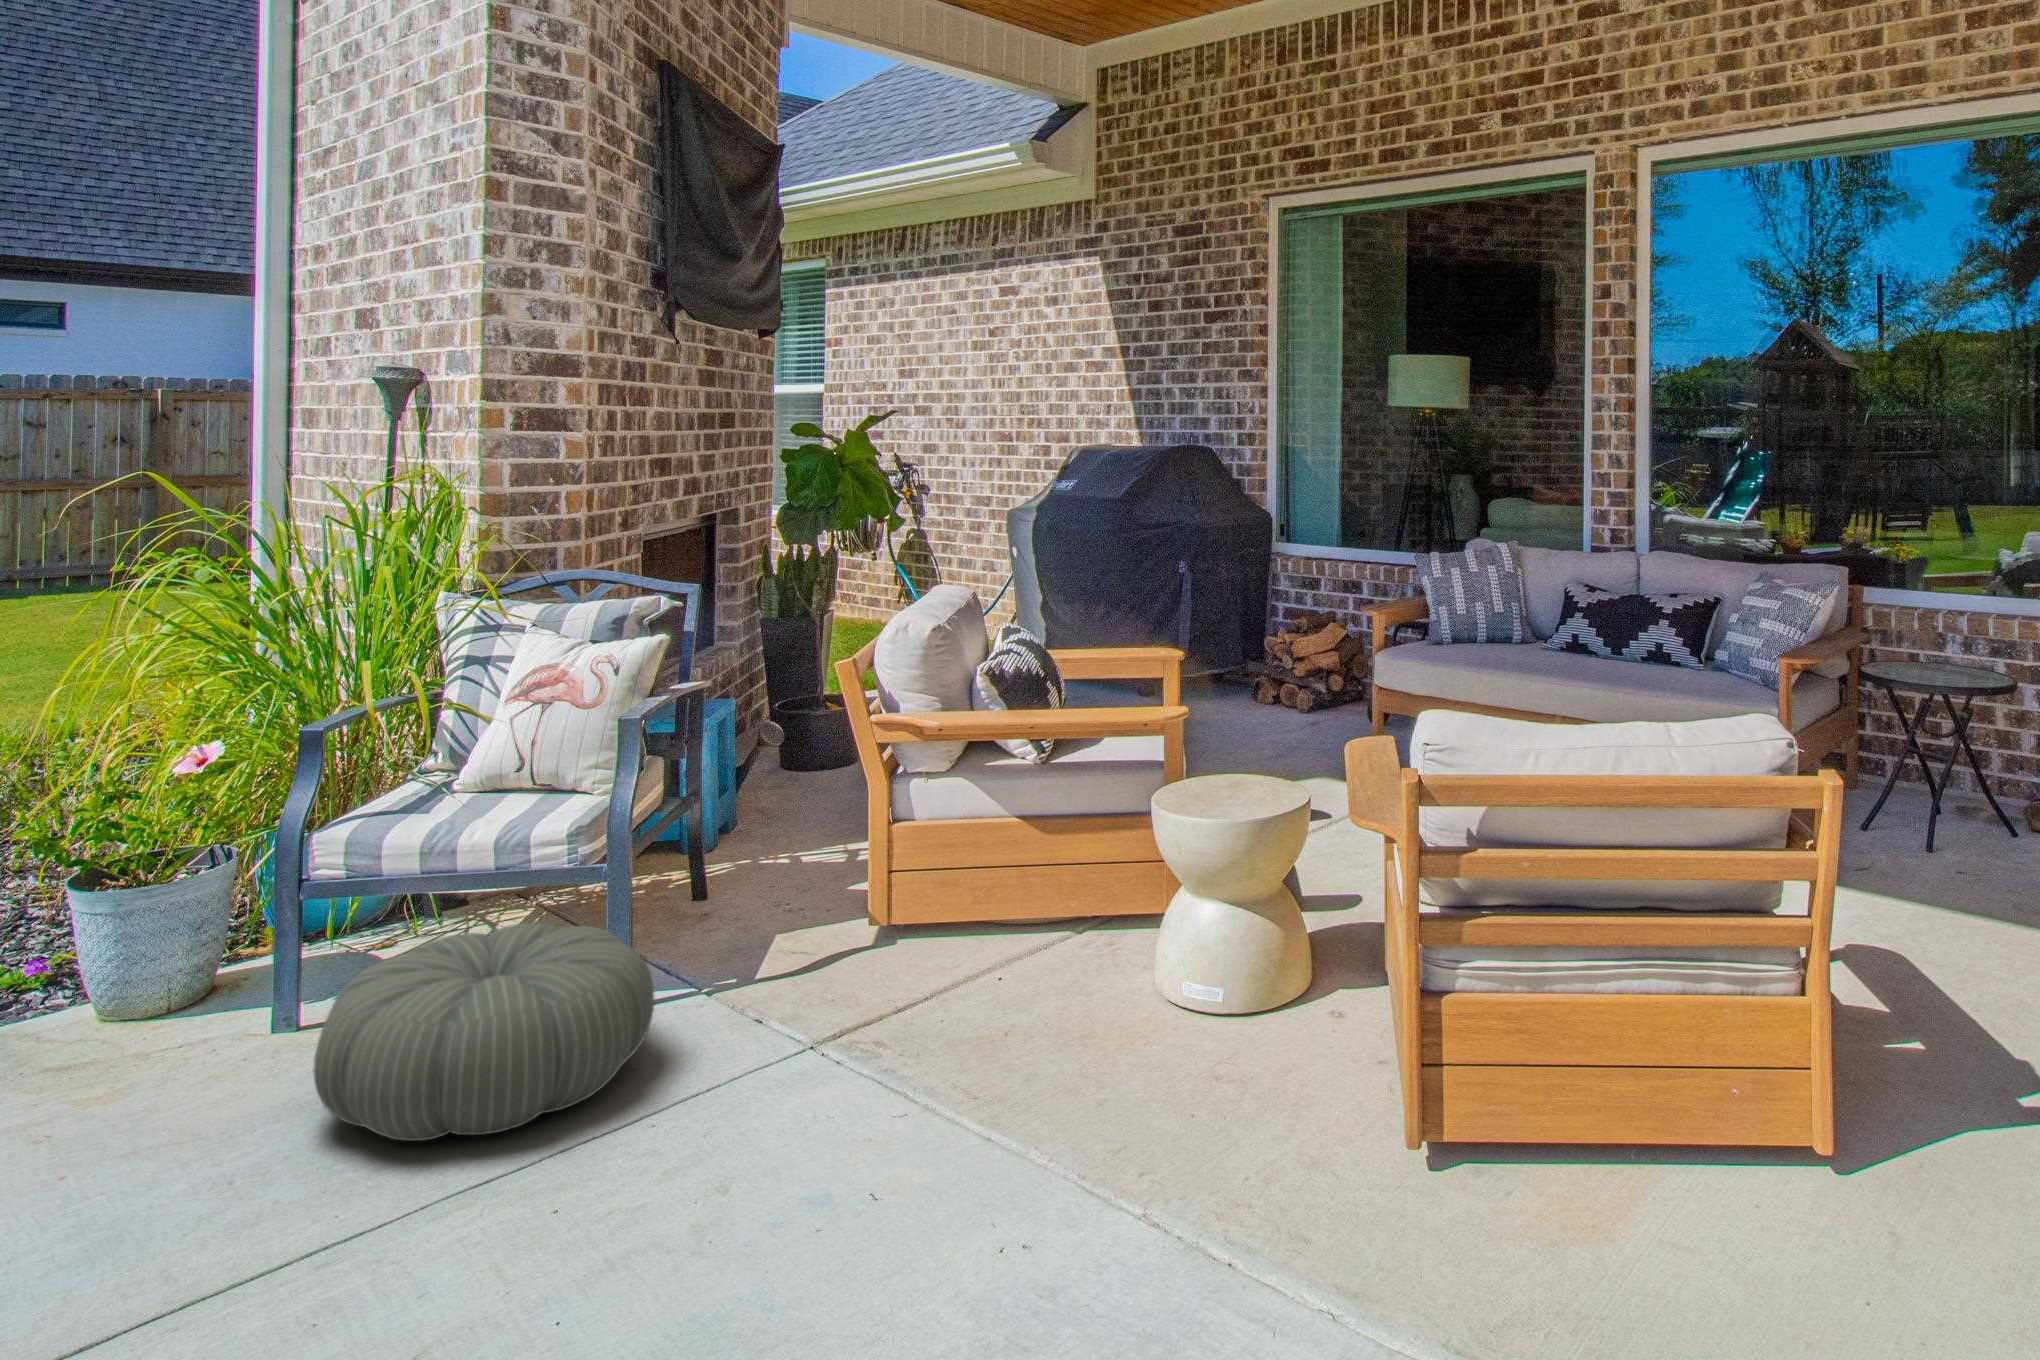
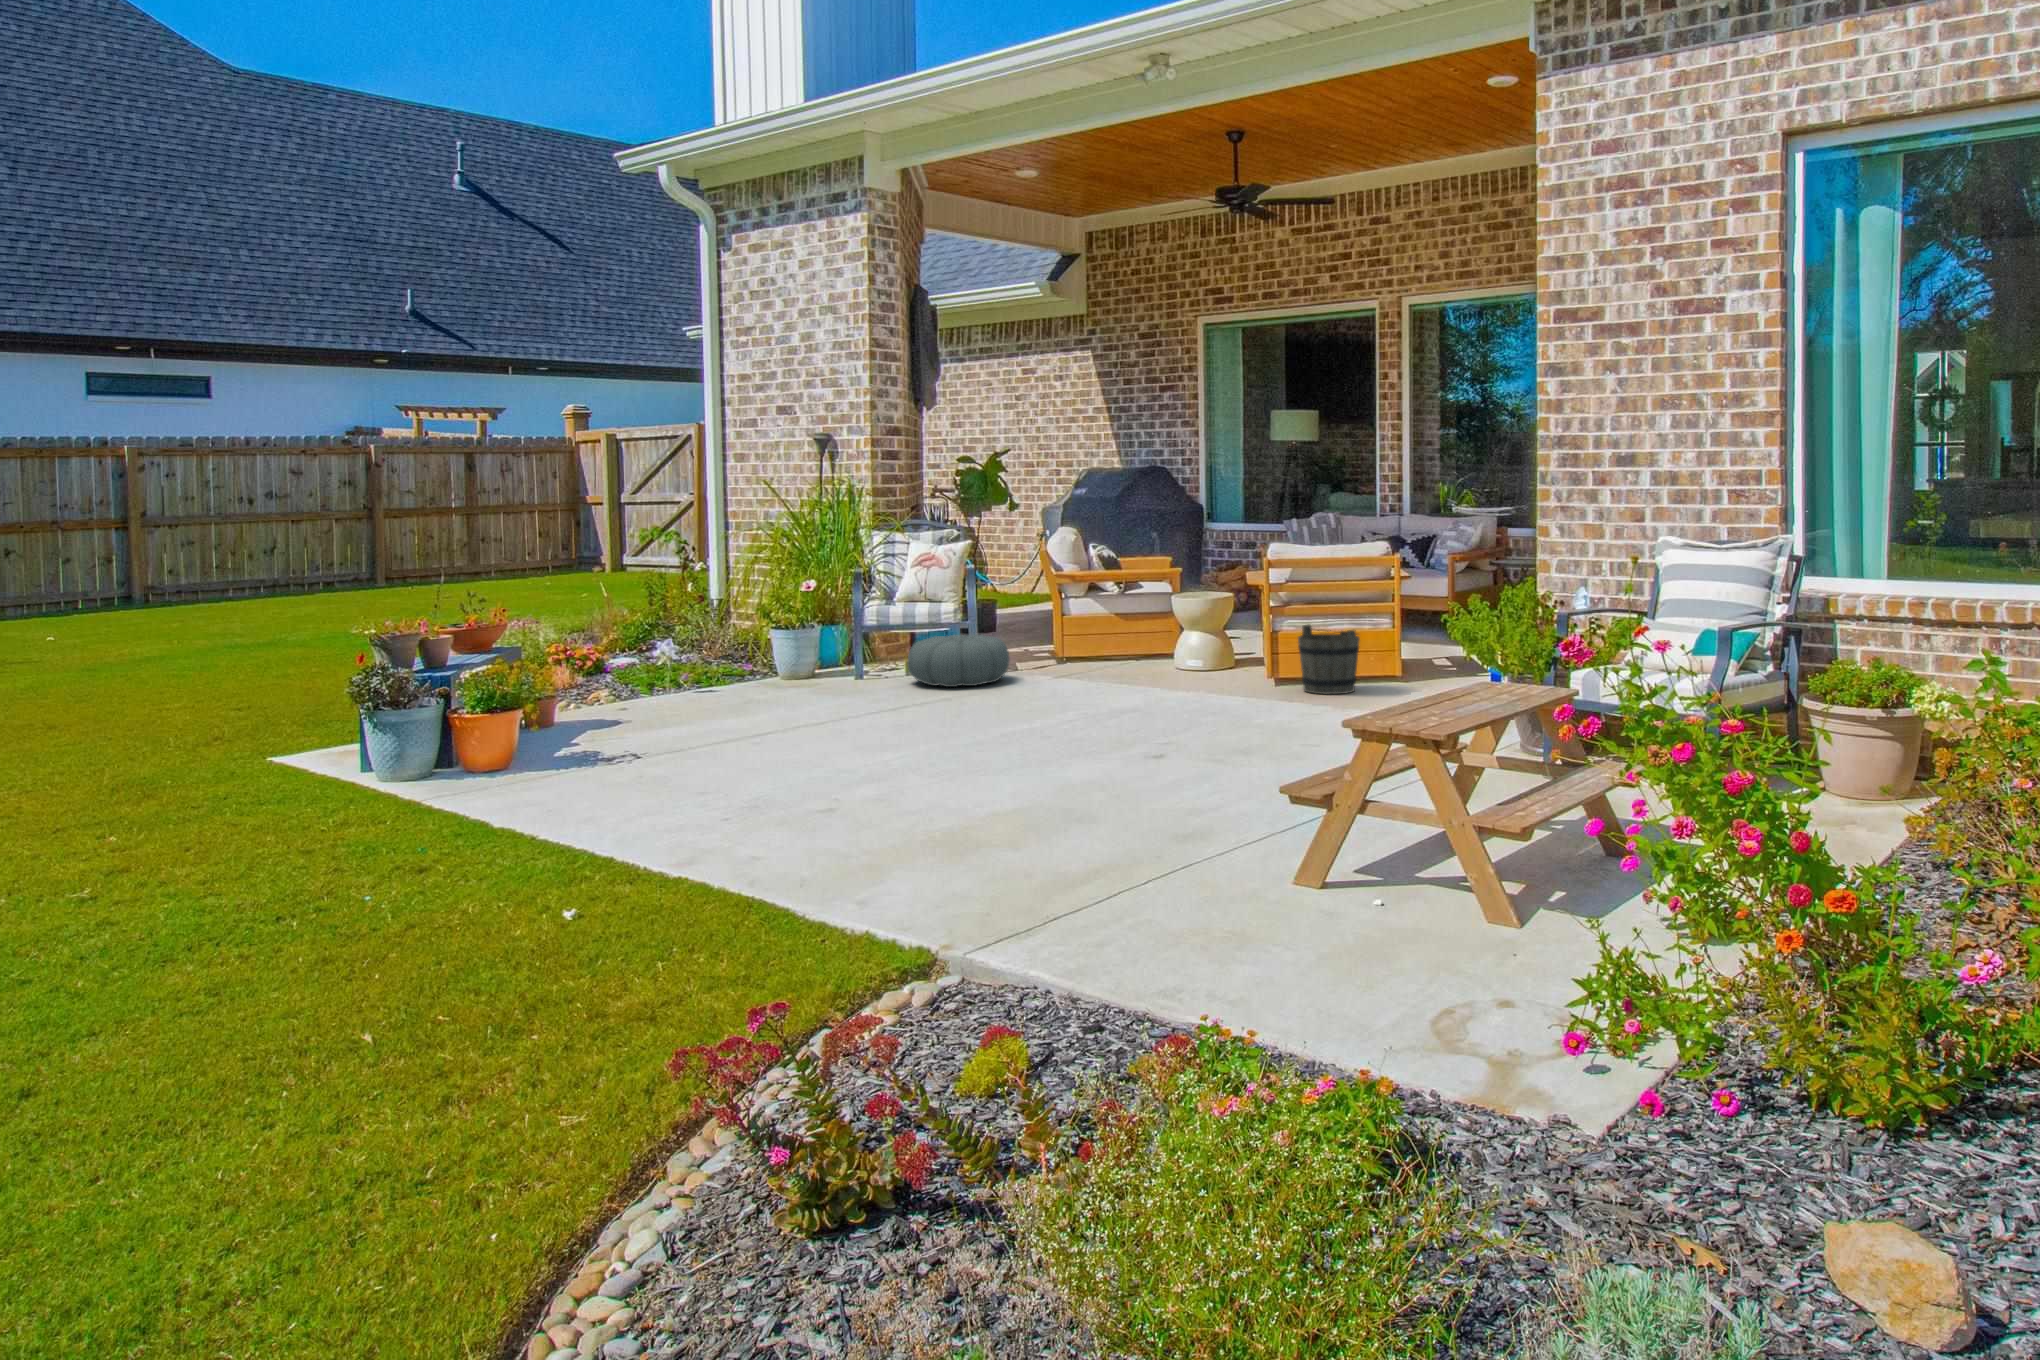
bucket: none [1503,996,1721,1307] -> present [1298,625,1360,694]

